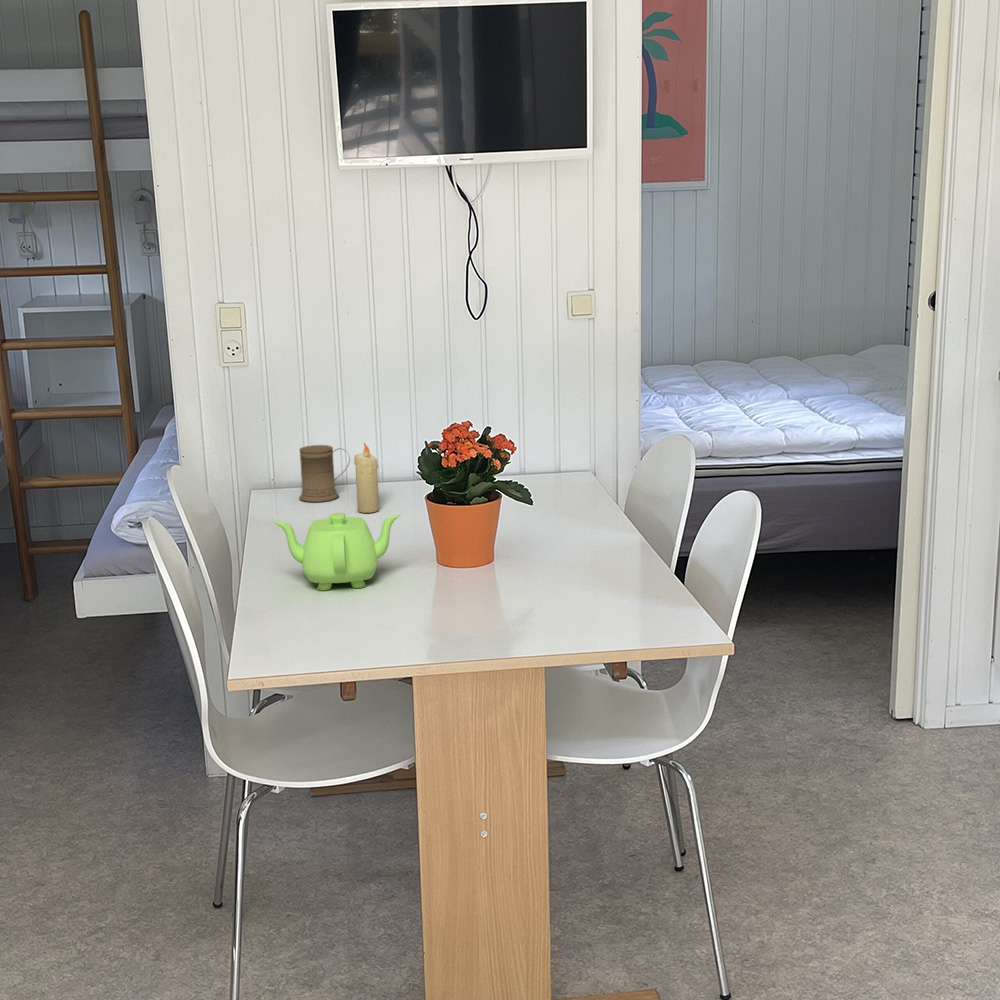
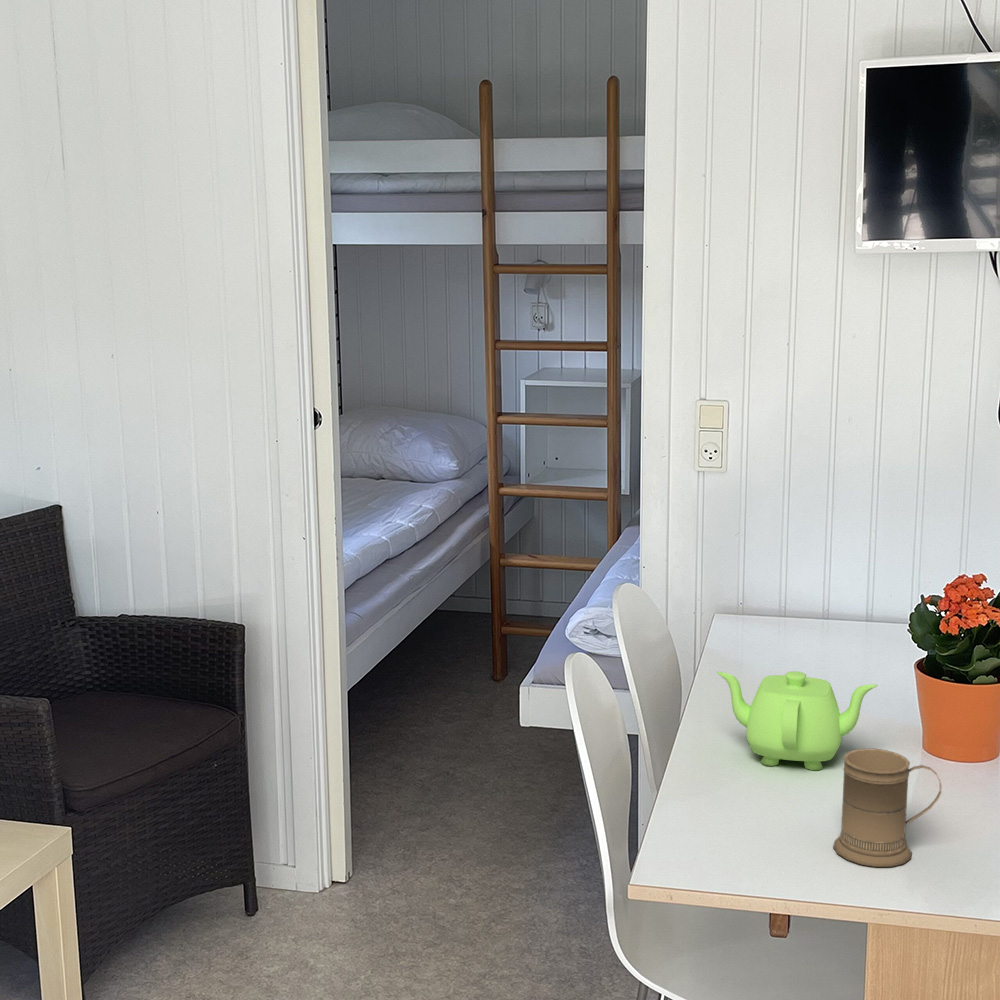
candle: present [354,443,379,513] -> none [836,578,867,664]
mug: present [299,445,350,502] -> present [833,748,941,867]

